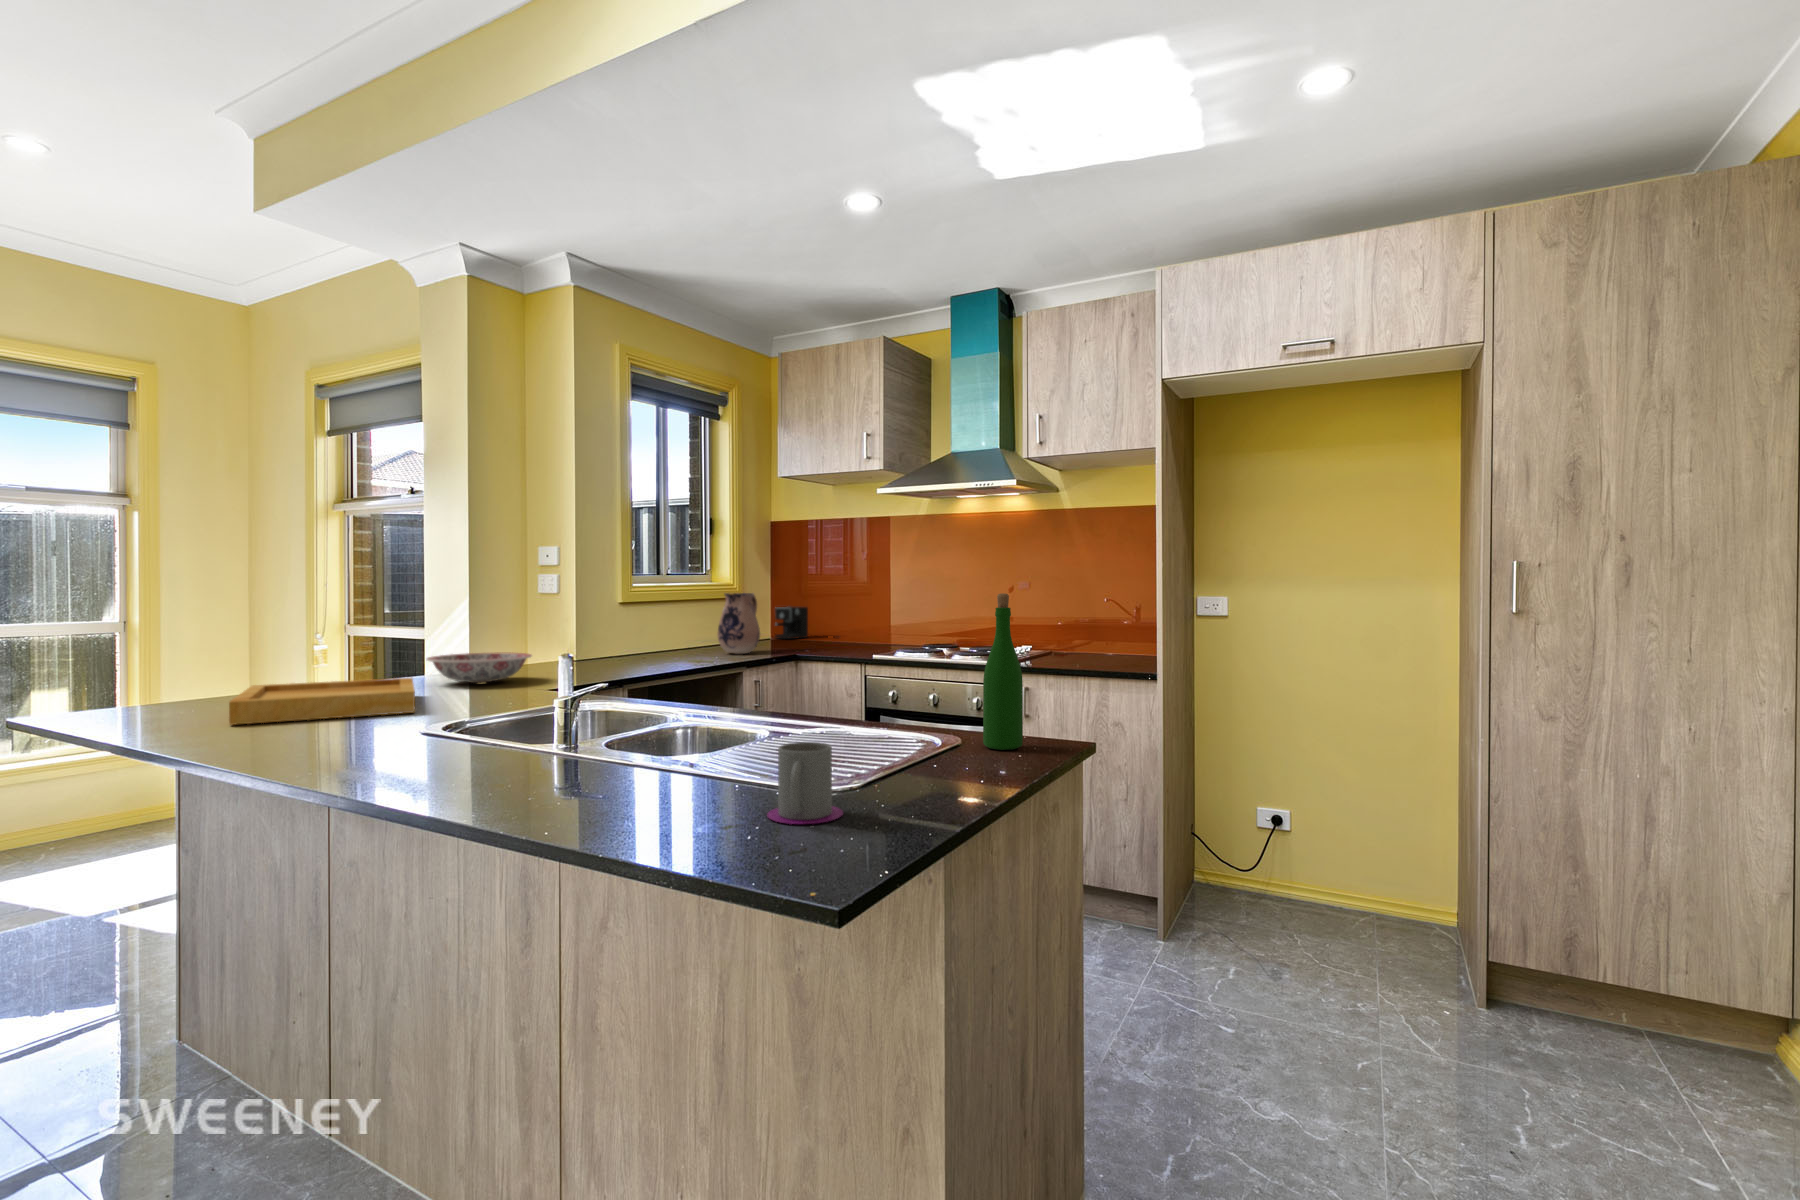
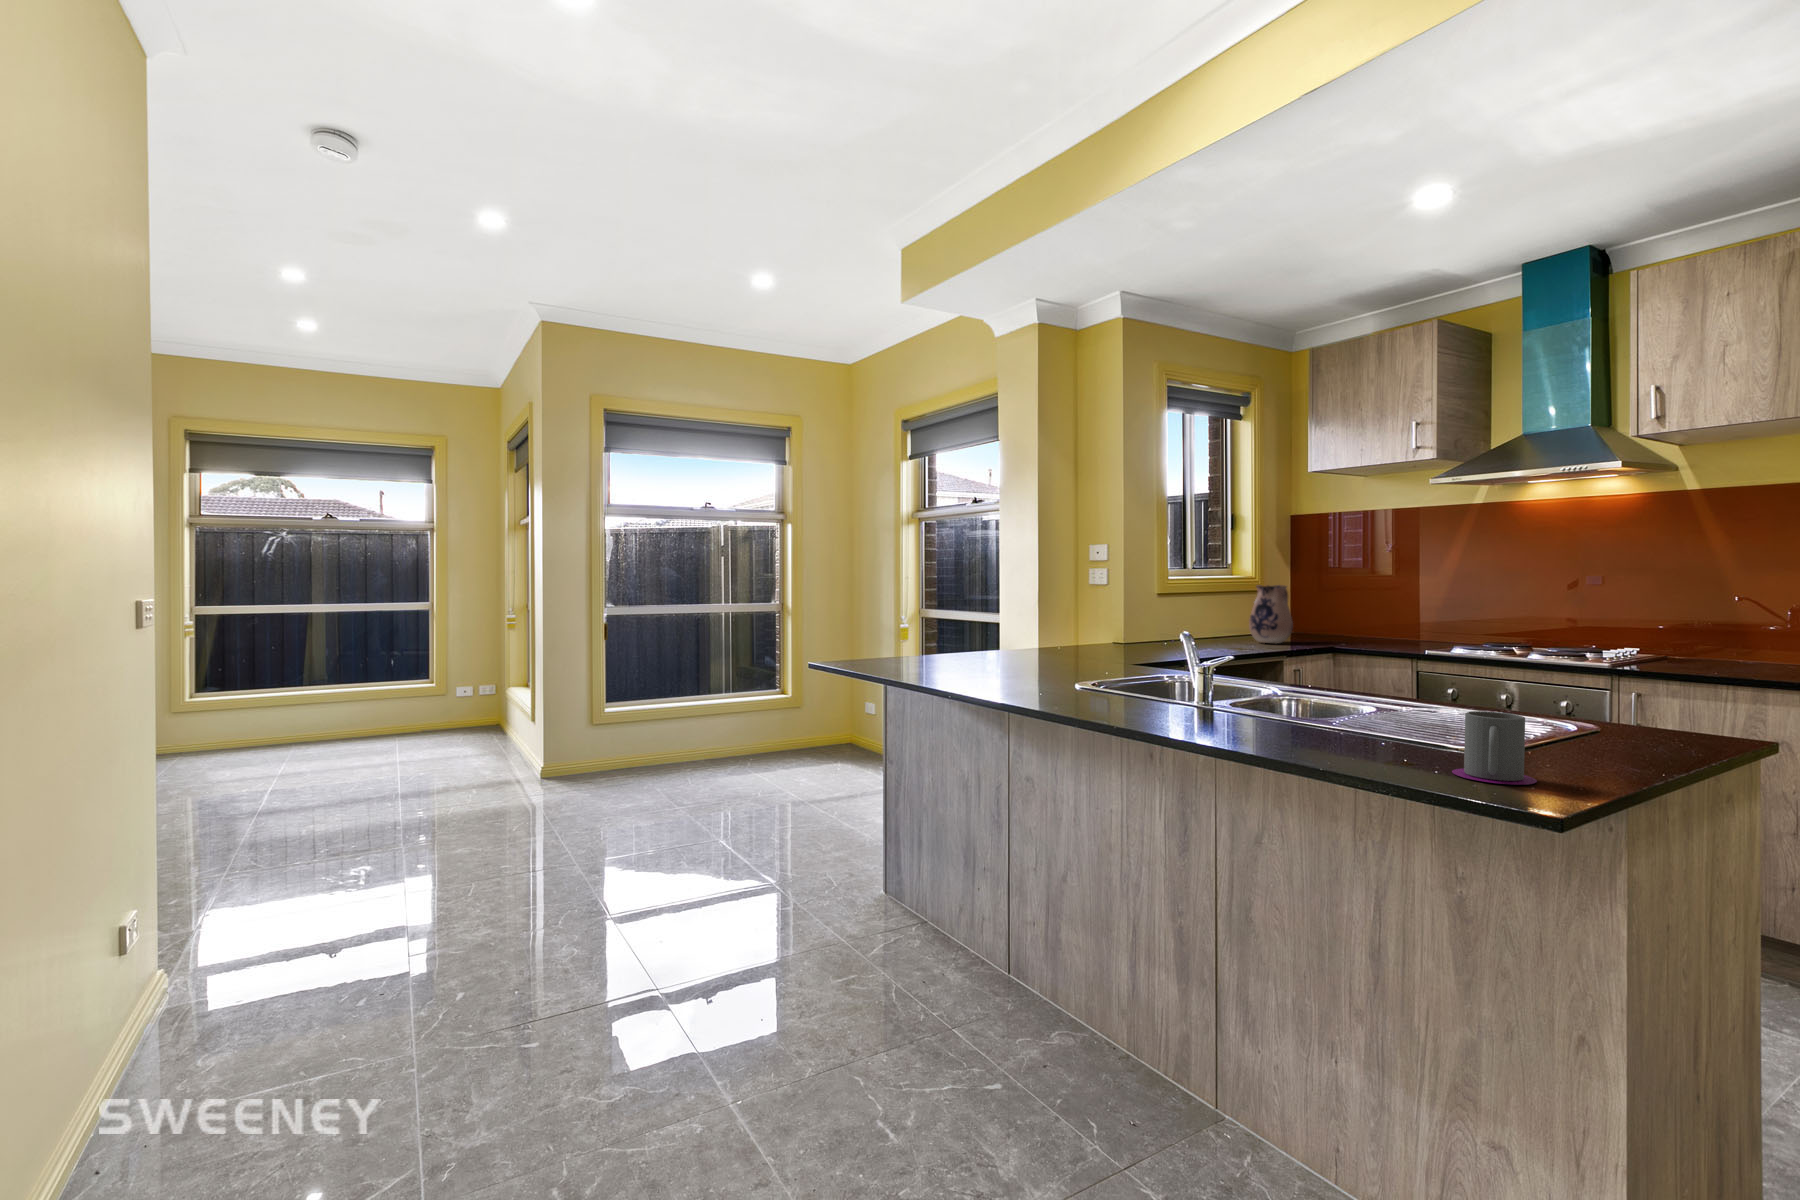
wine bottle: present [983,593,1023,750] -> none [1652,581,1711,746]
coffee maker: present [775,606,808,639] -> none [1295,600,1369,633]
ceramic bowl: present [427,652,532,683] -> none [1024,632,1105,656]
tray: present [229,678,415,725] -> none [921,647,1044,674]

